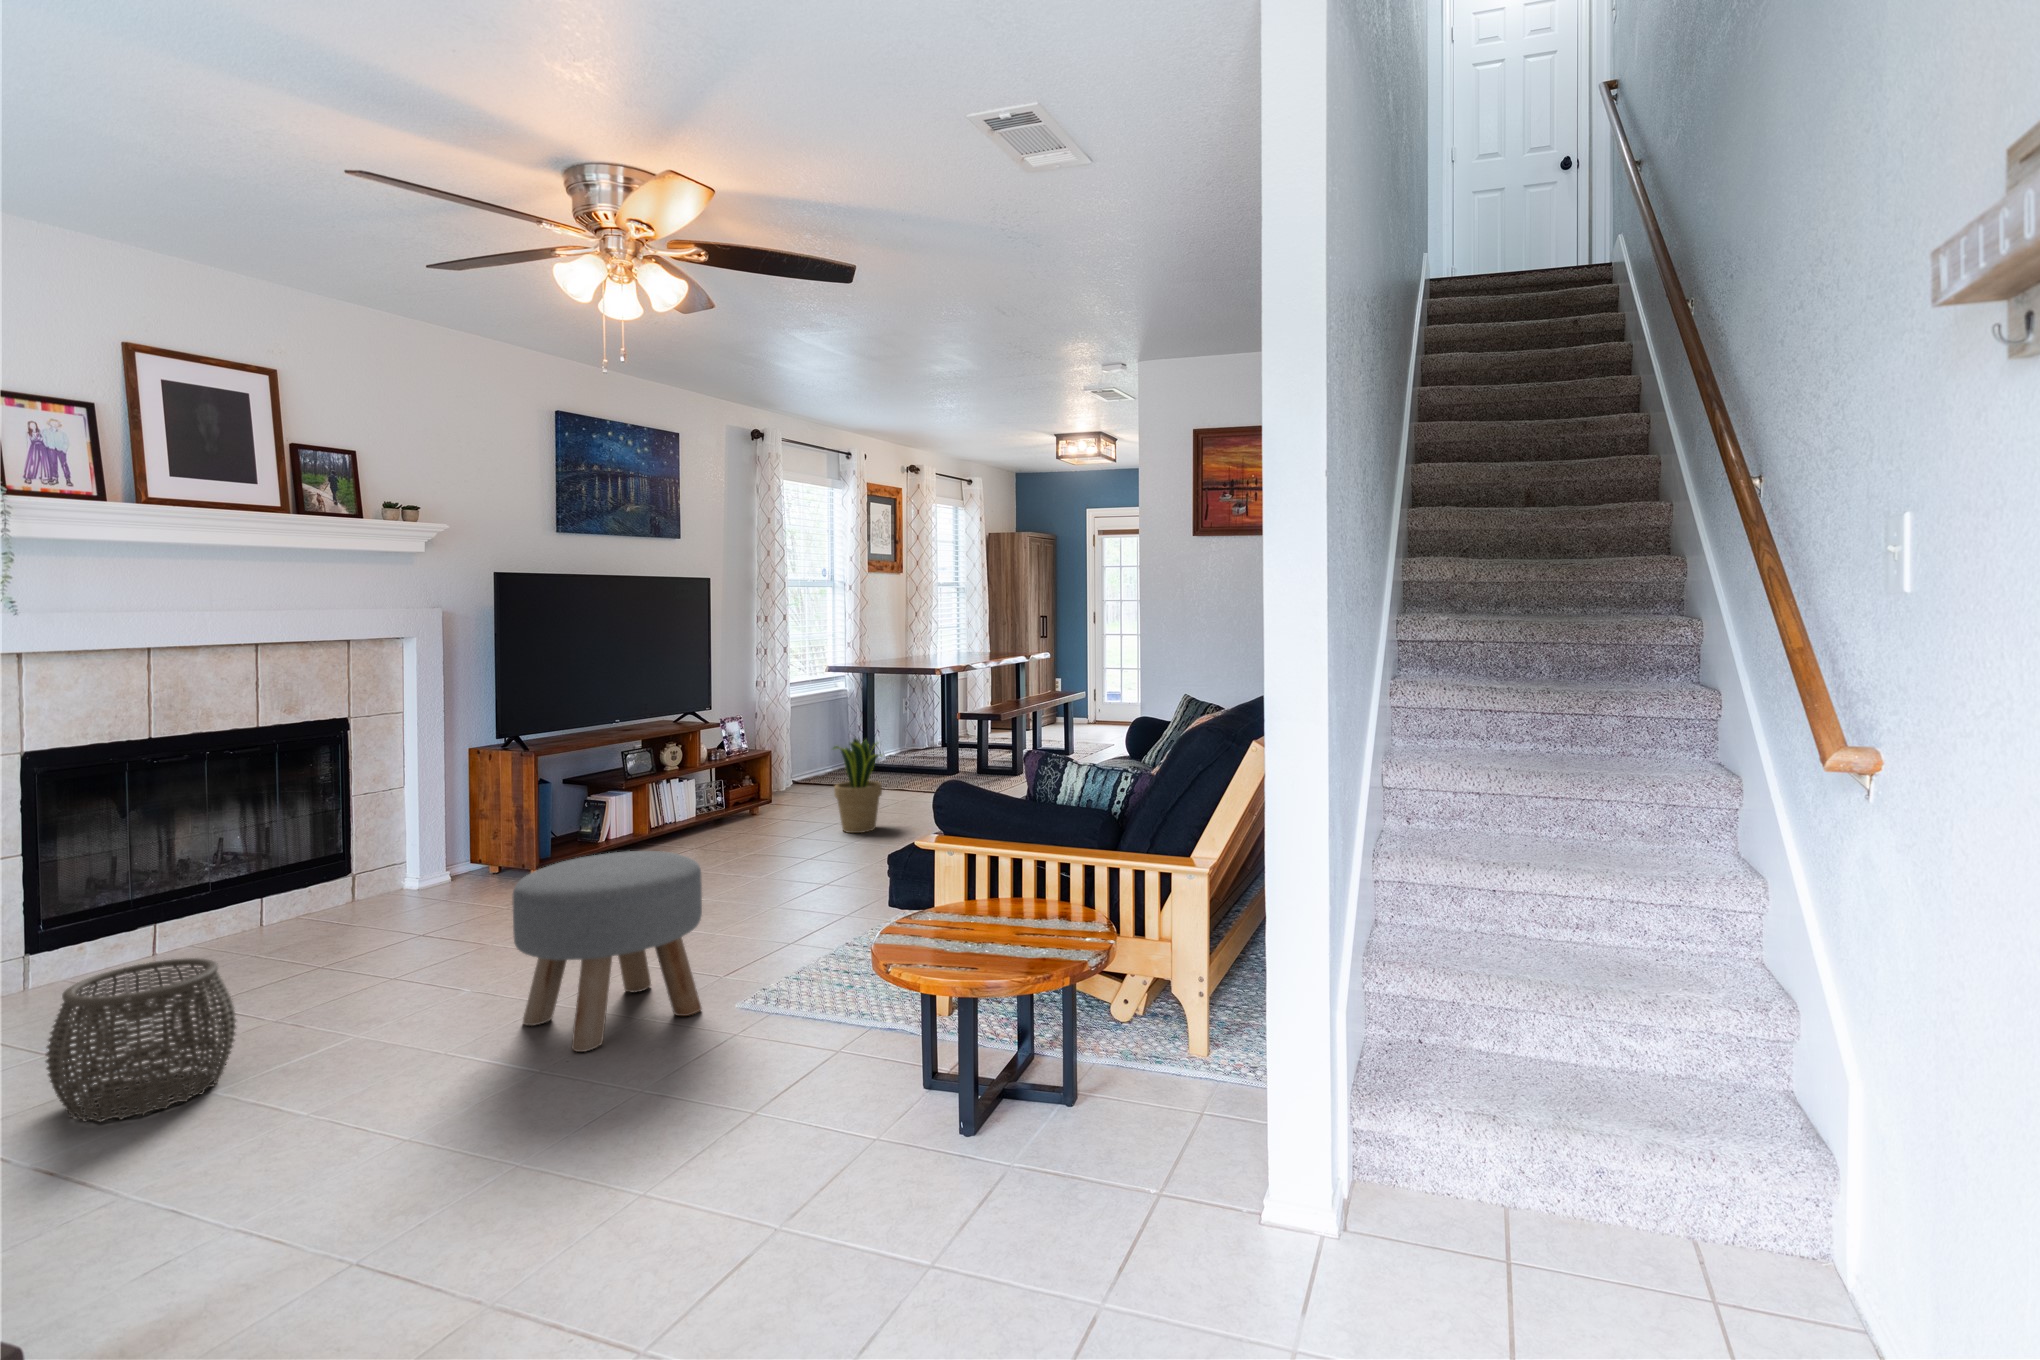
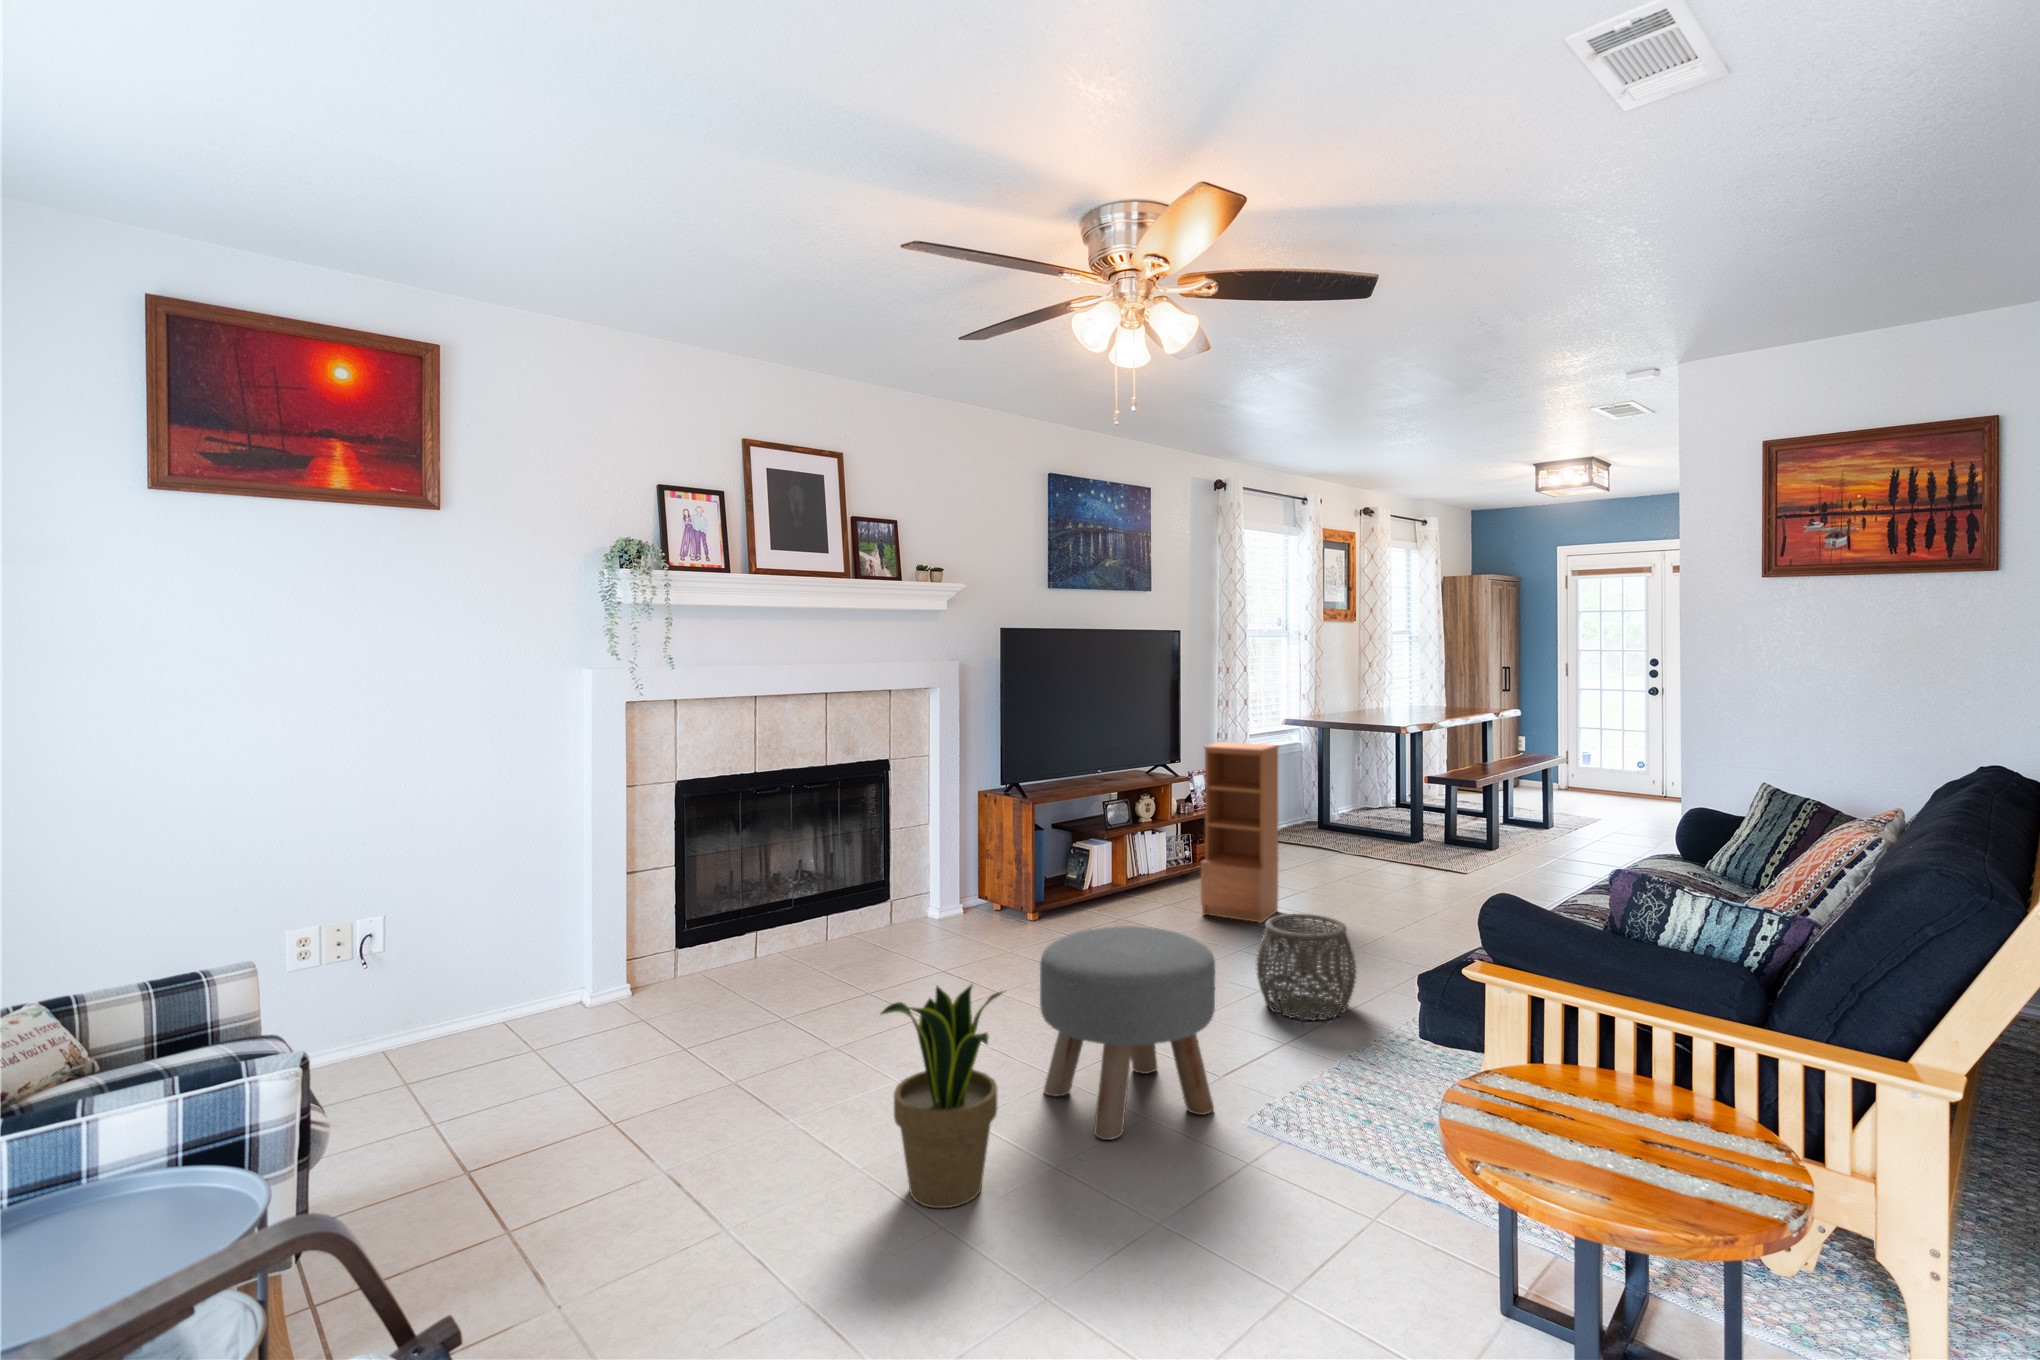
bookcase: none [725,685,806,855] -> present [1201,742,1279,924]
potted plant: present [833,738,882,833] -> present [881,985,1003,1208]
woven basket: present [46,958,237,1122] -> present [1256,914,1356,1021]

